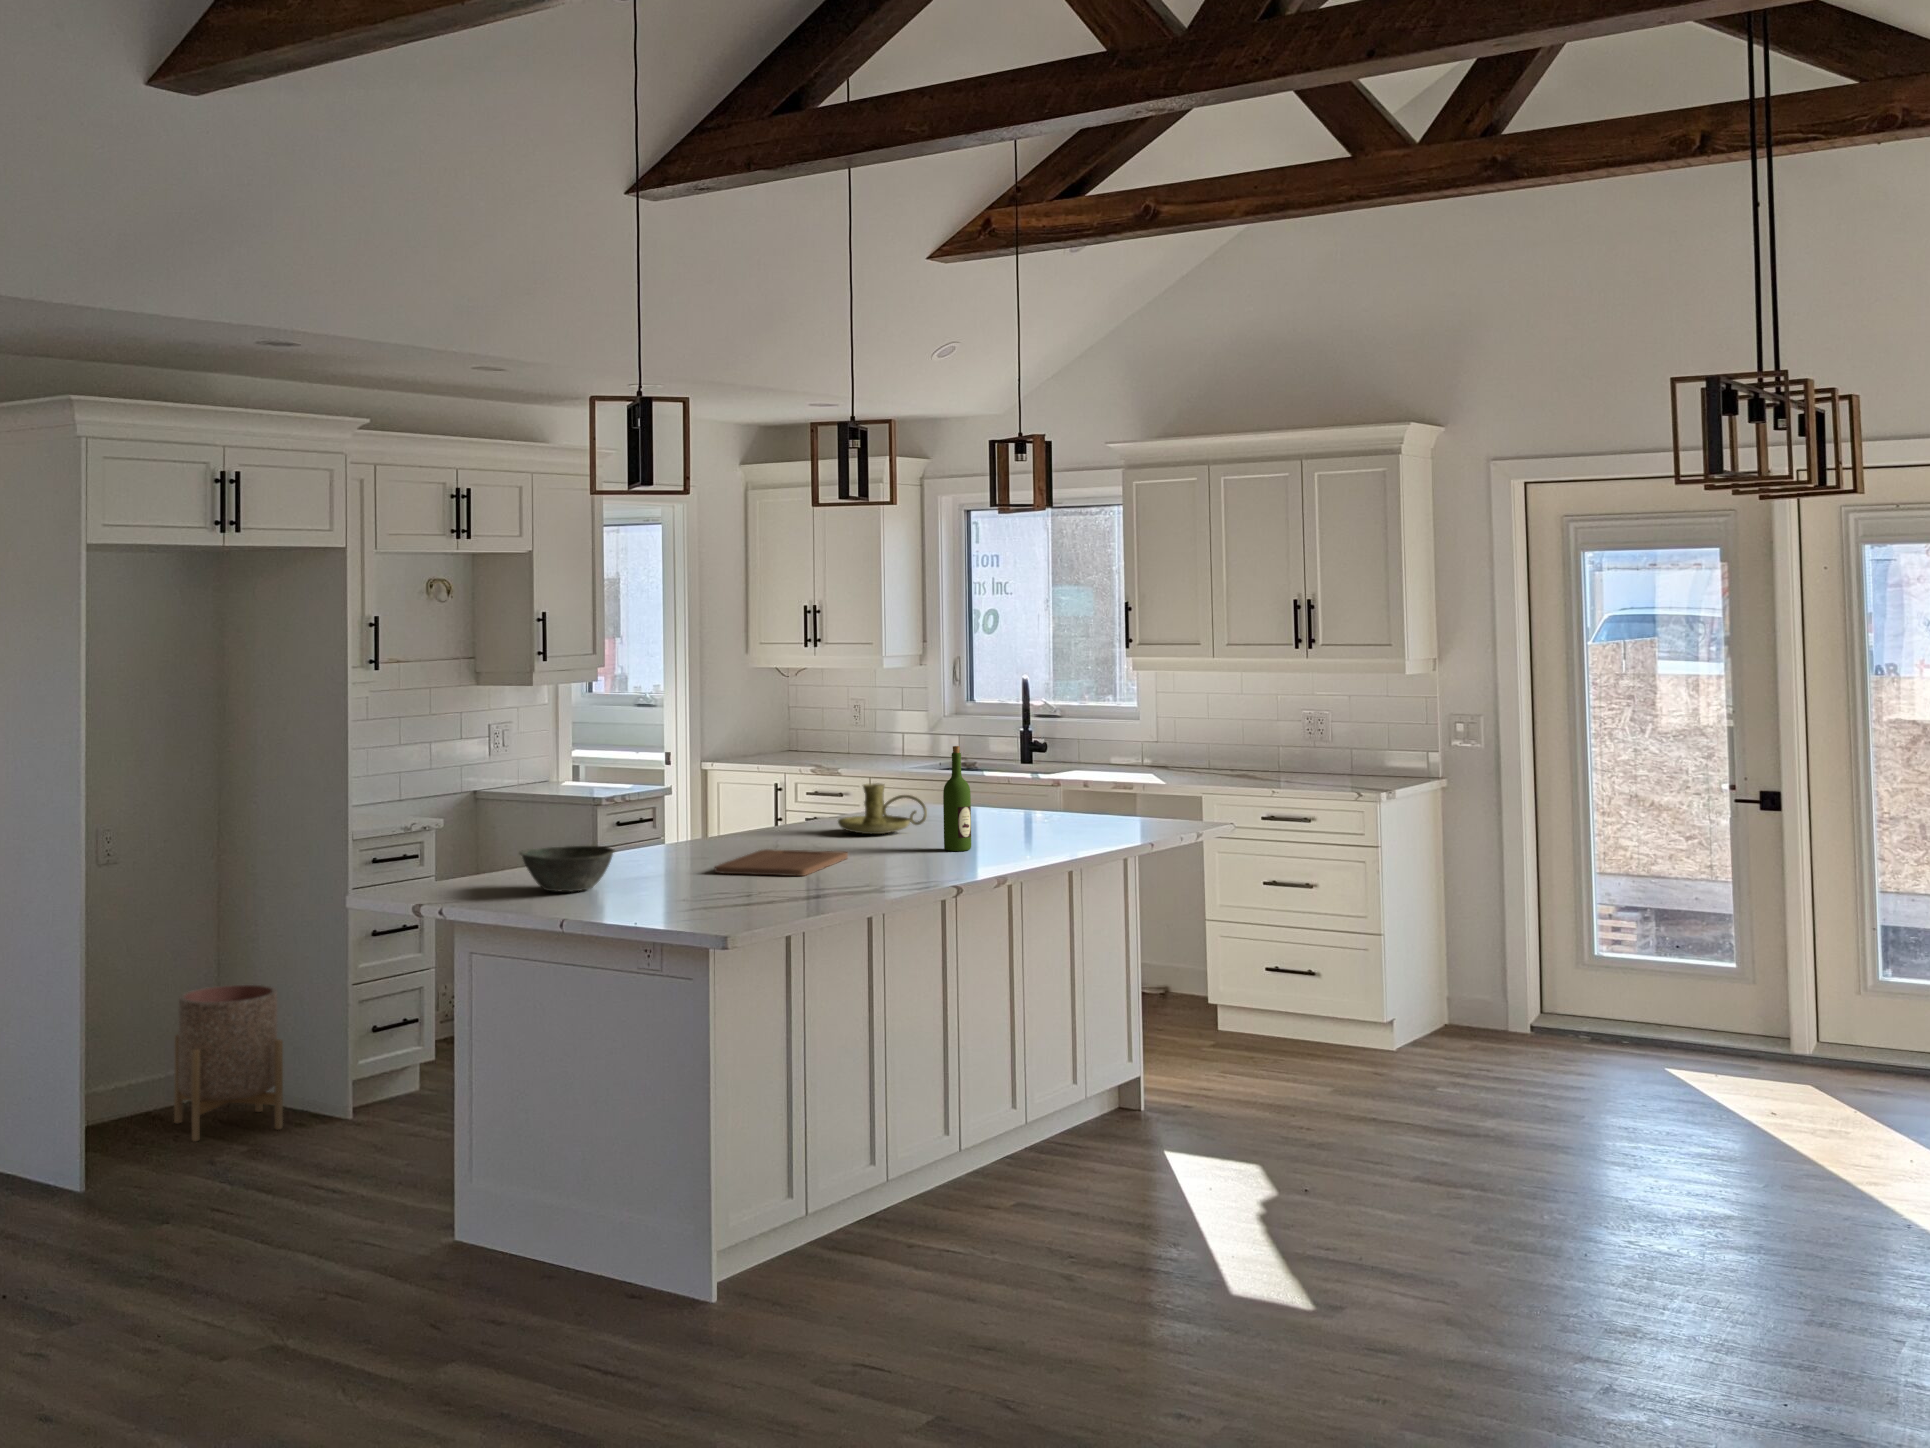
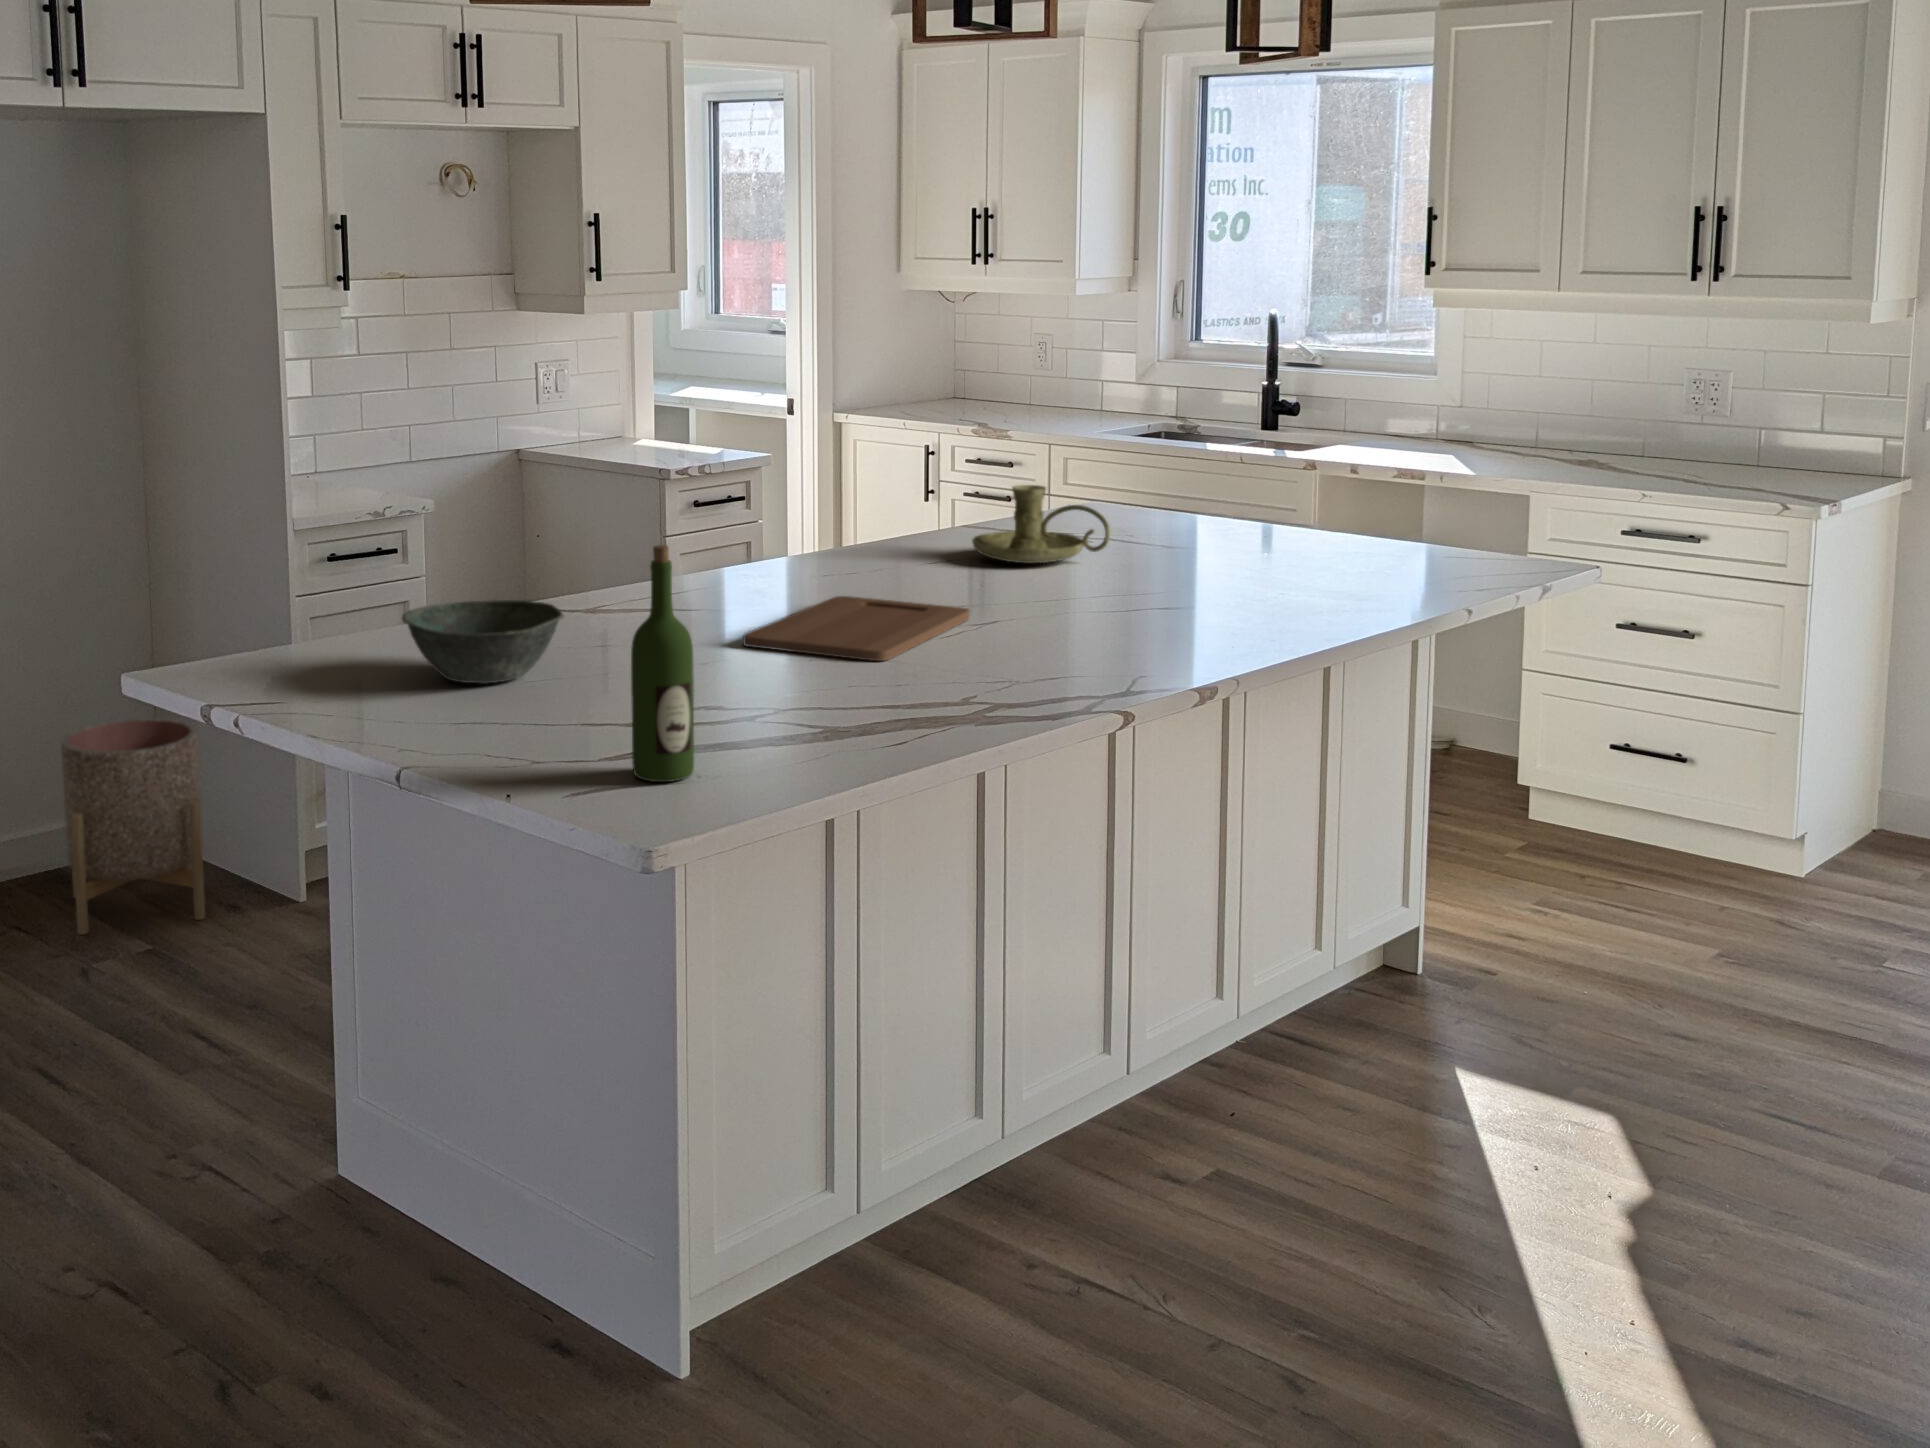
wine bottle: present [943,746,971,851] -> present [631,545,694,782]

